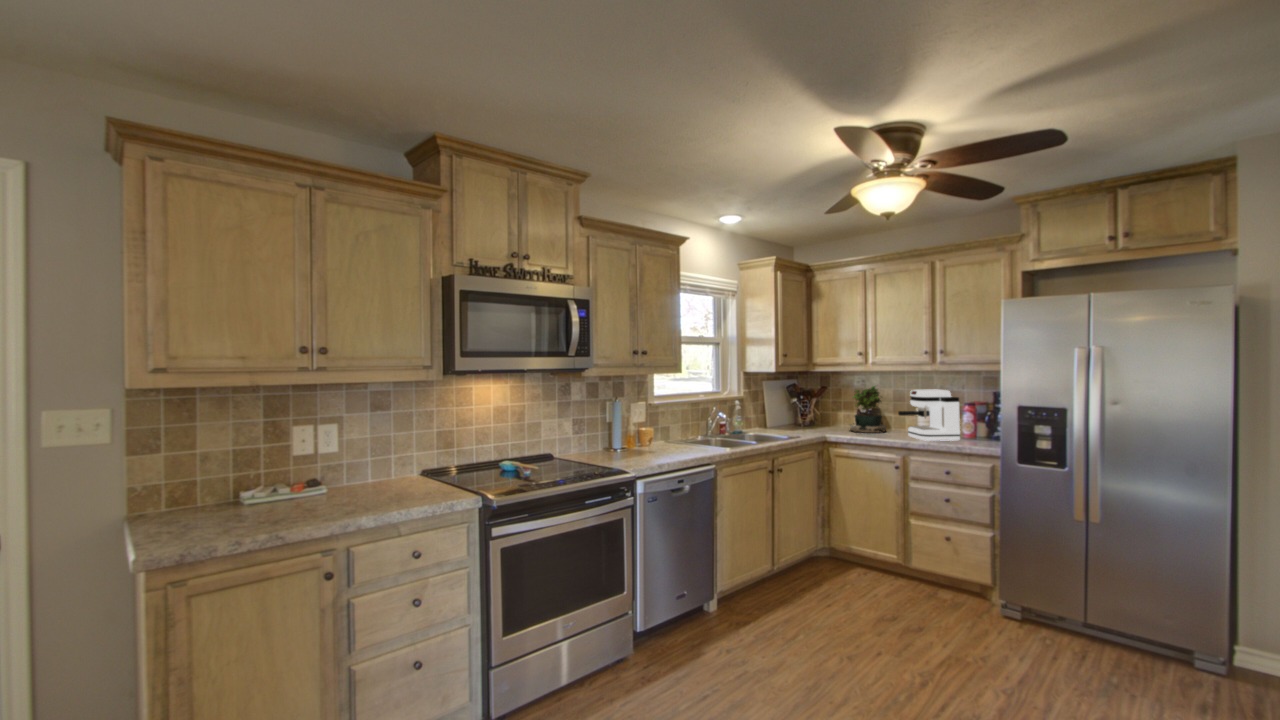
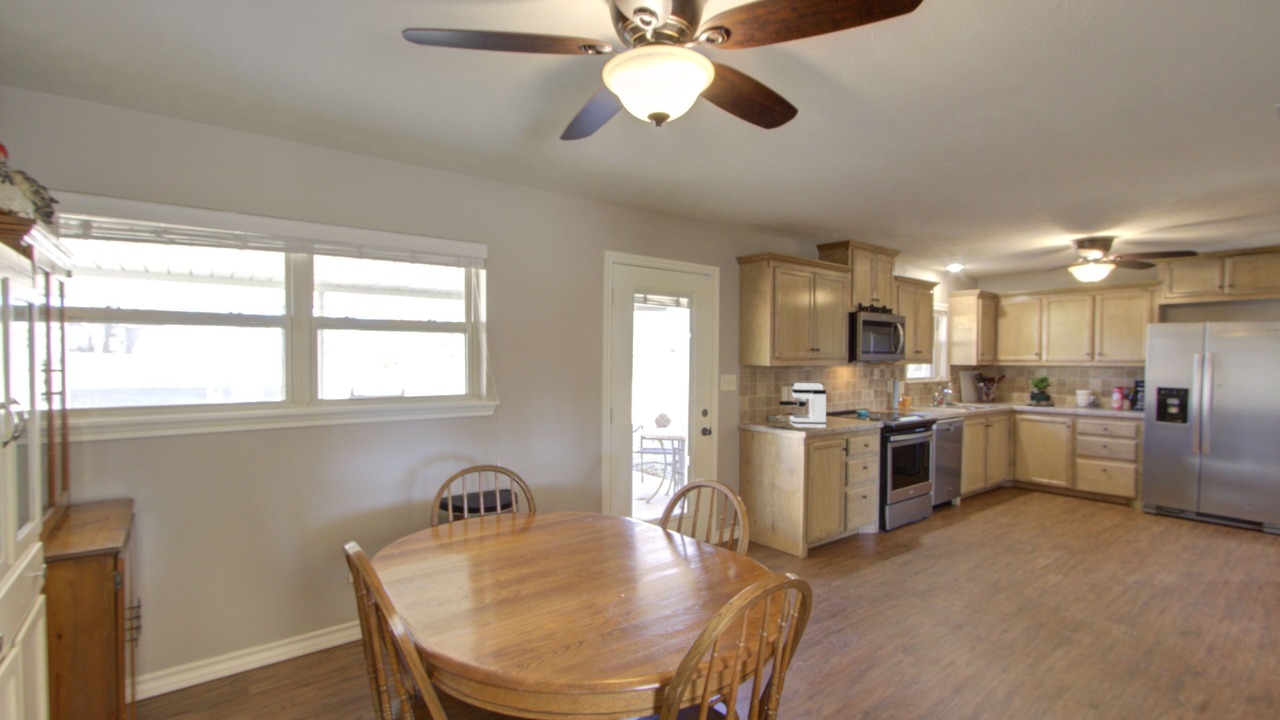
coffee maker: present [898,390,960,442] -> present [779,383,826,429]

